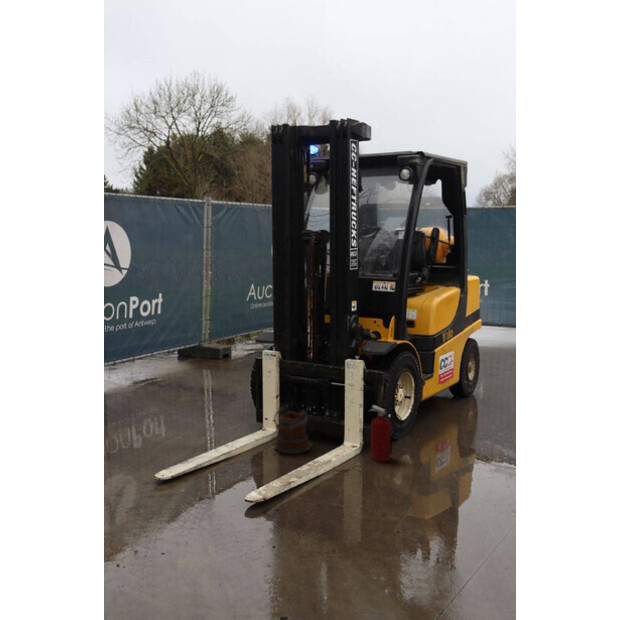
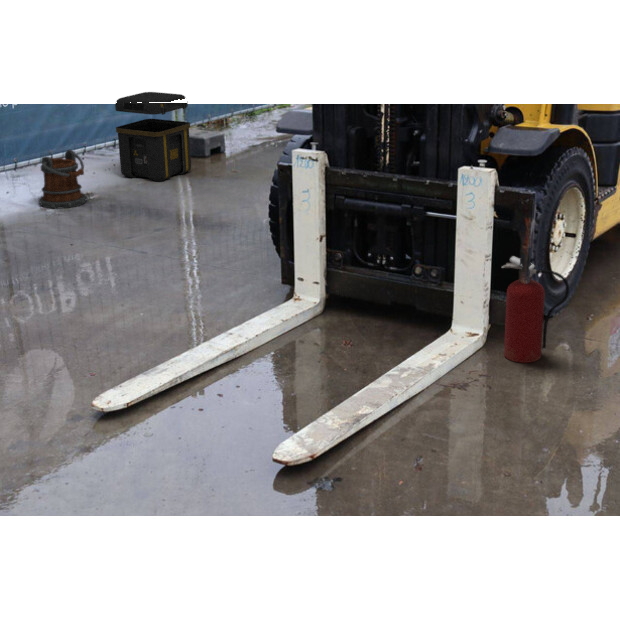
toolbox: none [172,323,213,372] -> present [115,92,191,181]
bucket: present [274,407,312,454] -> present [39,150,87,209]

